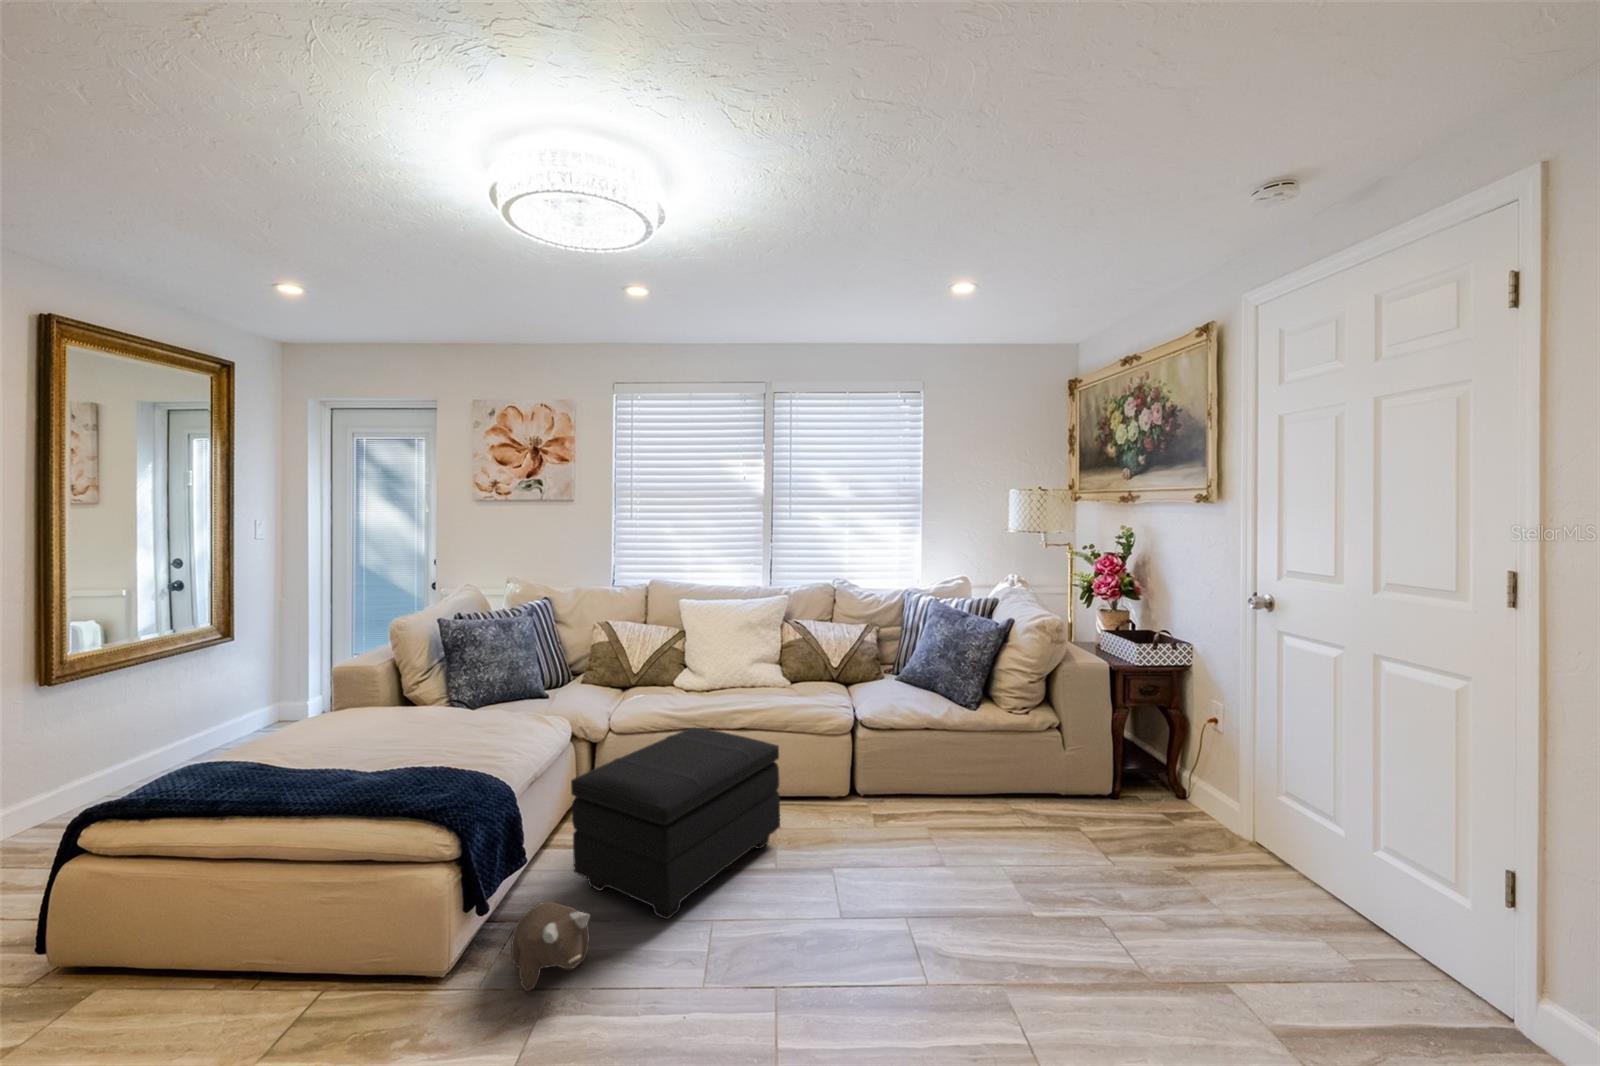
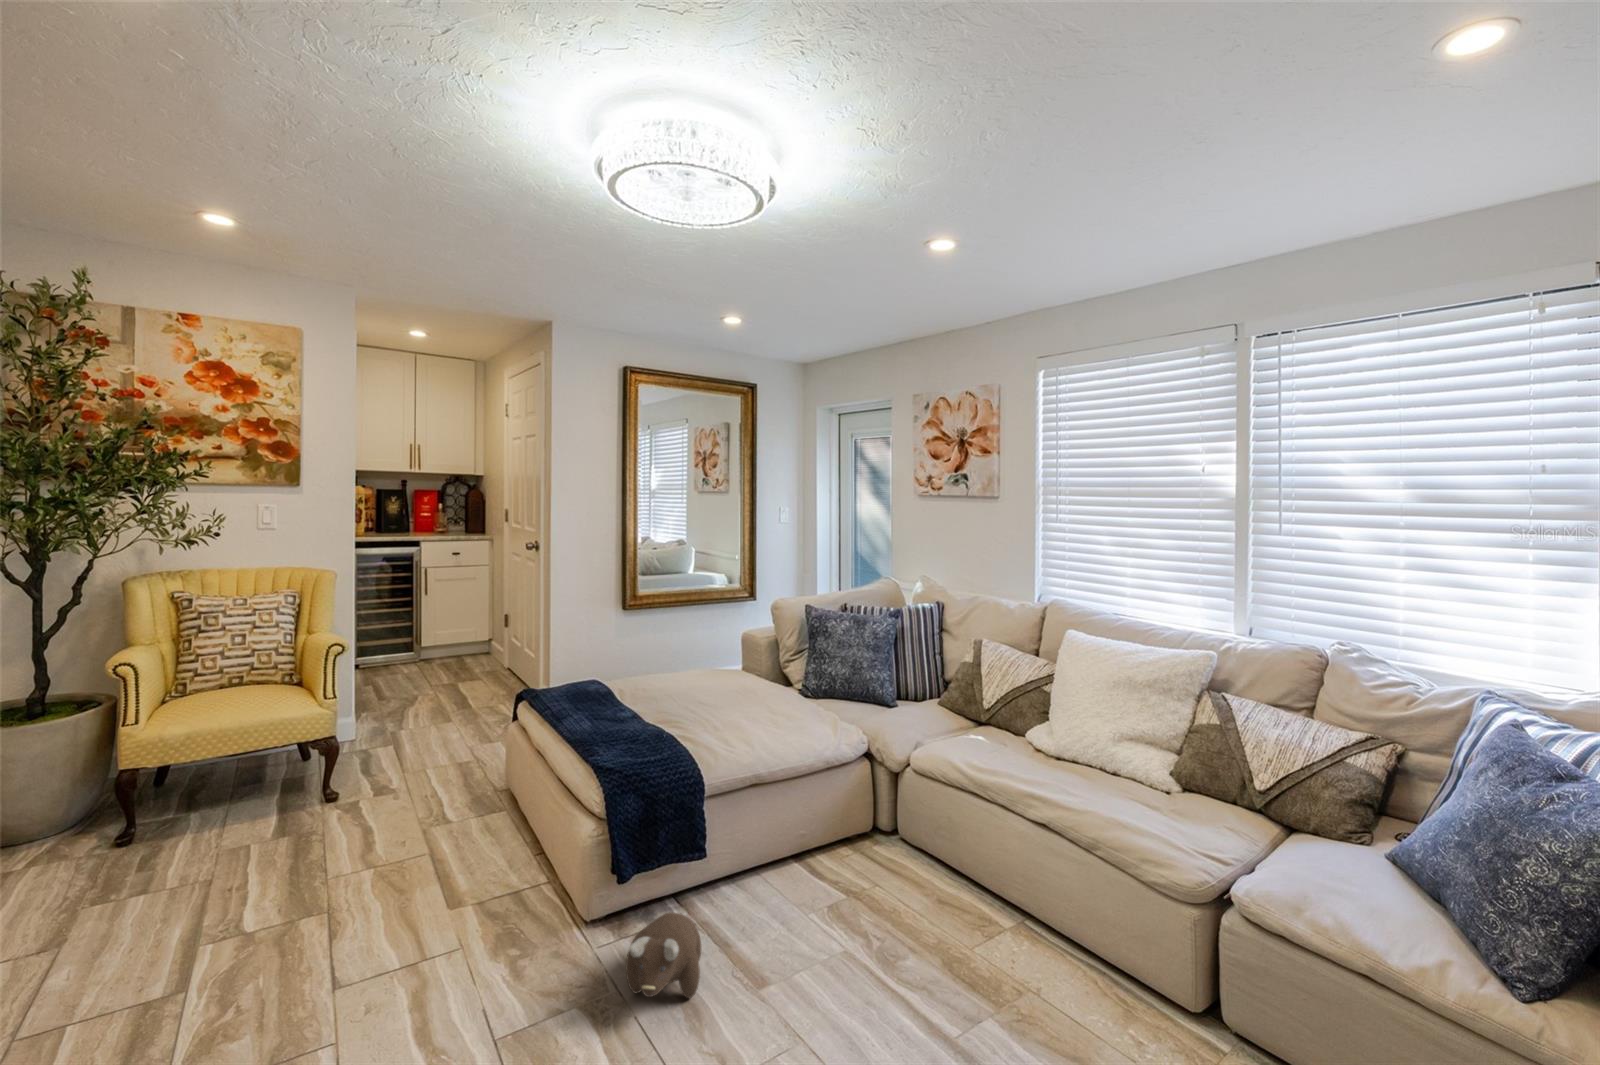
footstool: present [571,727,780,919] -> none [773,794,1029,1012]

